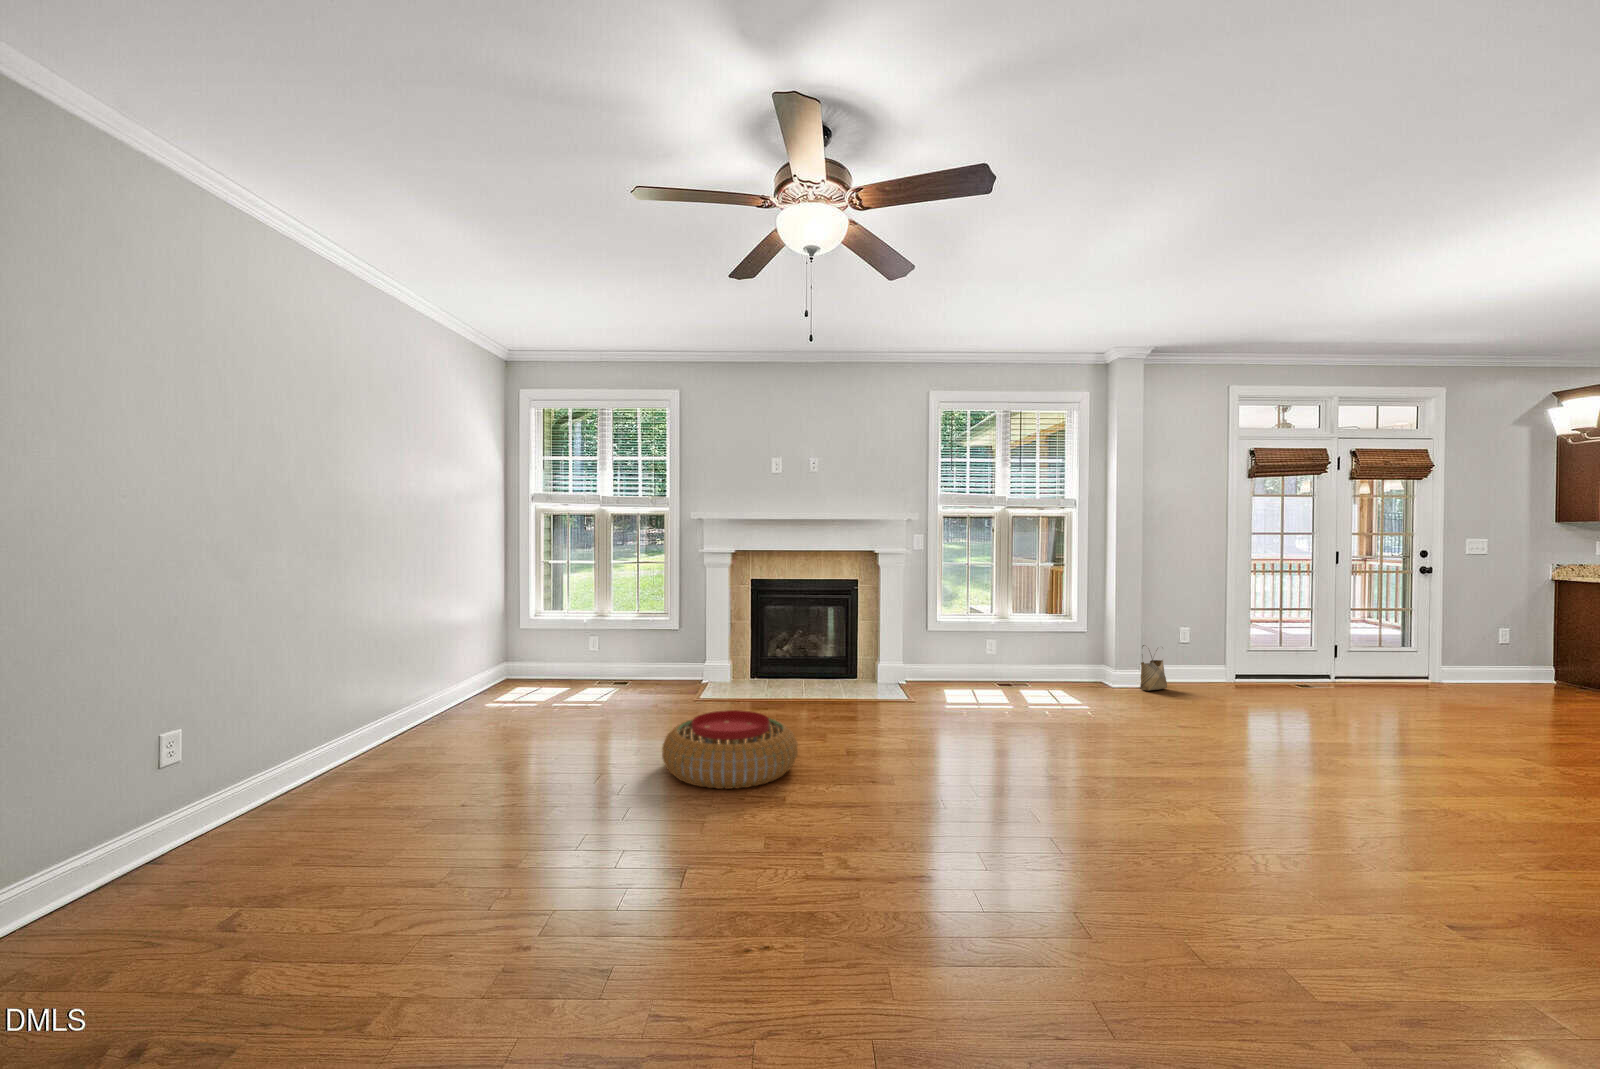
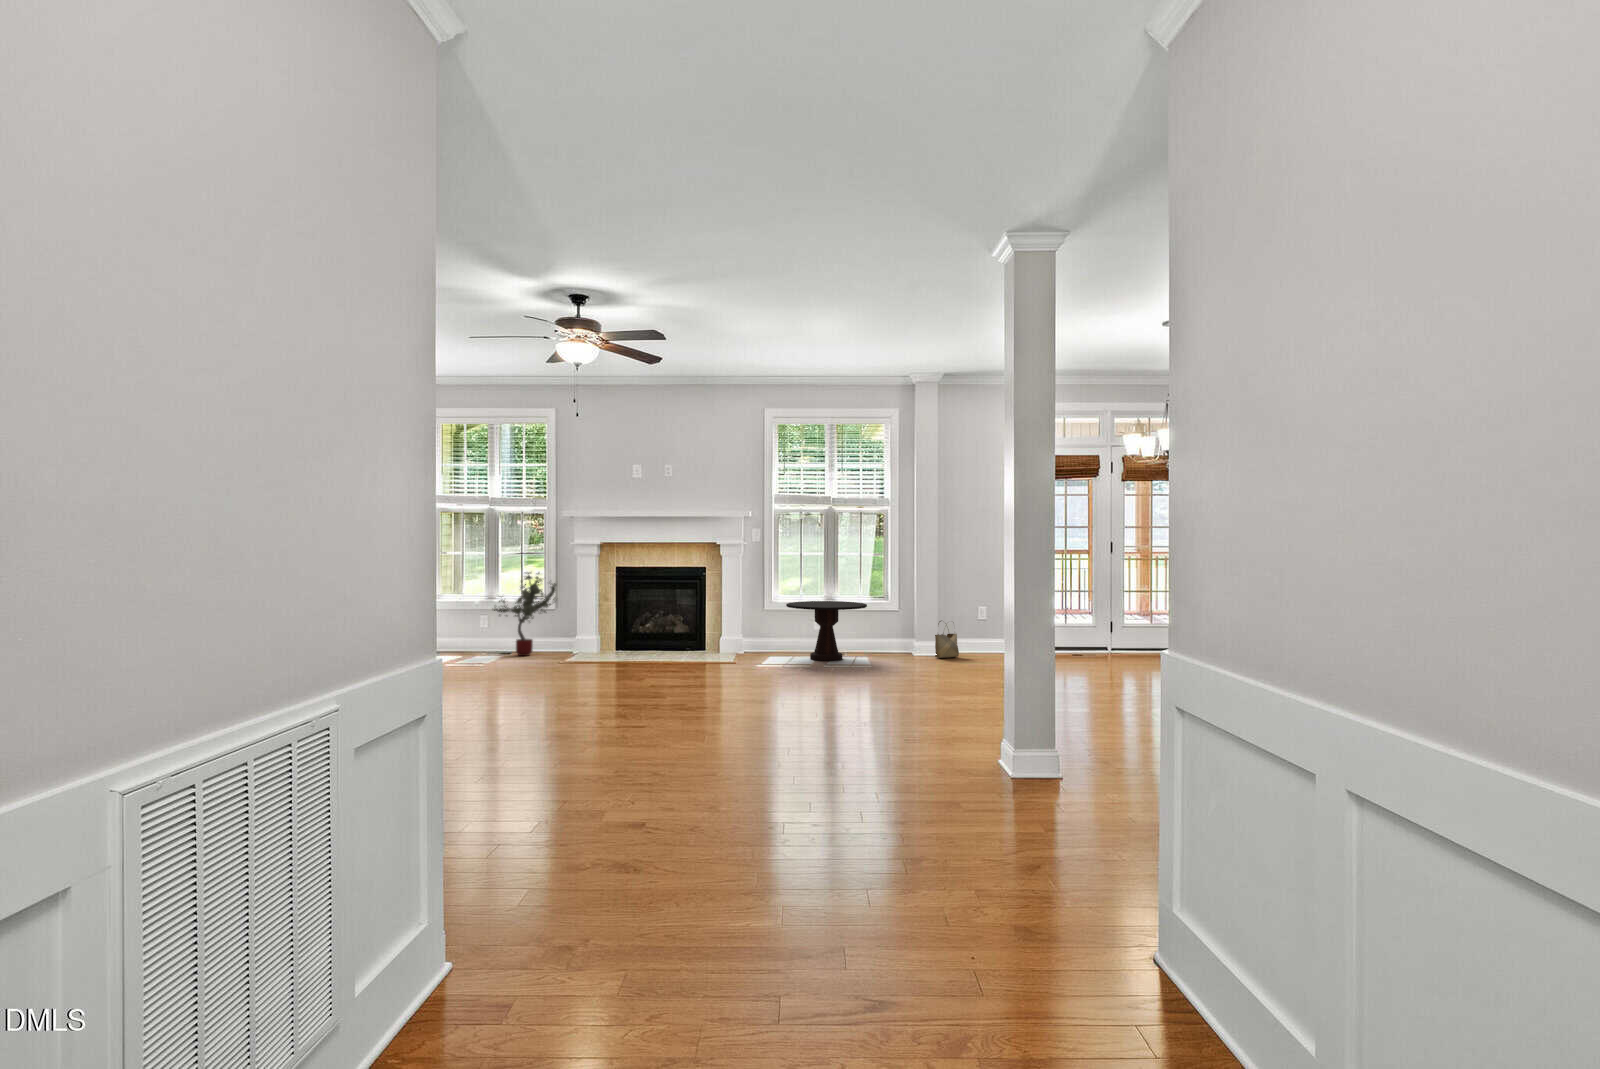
potted tree: none [606,585,688,688] -> present [494,572,556,656]
side table: none [965,620,1066,696] -> present [786,601,867,661]
pouf: present [662,710,798,789] -> none [499,654,600,701]

